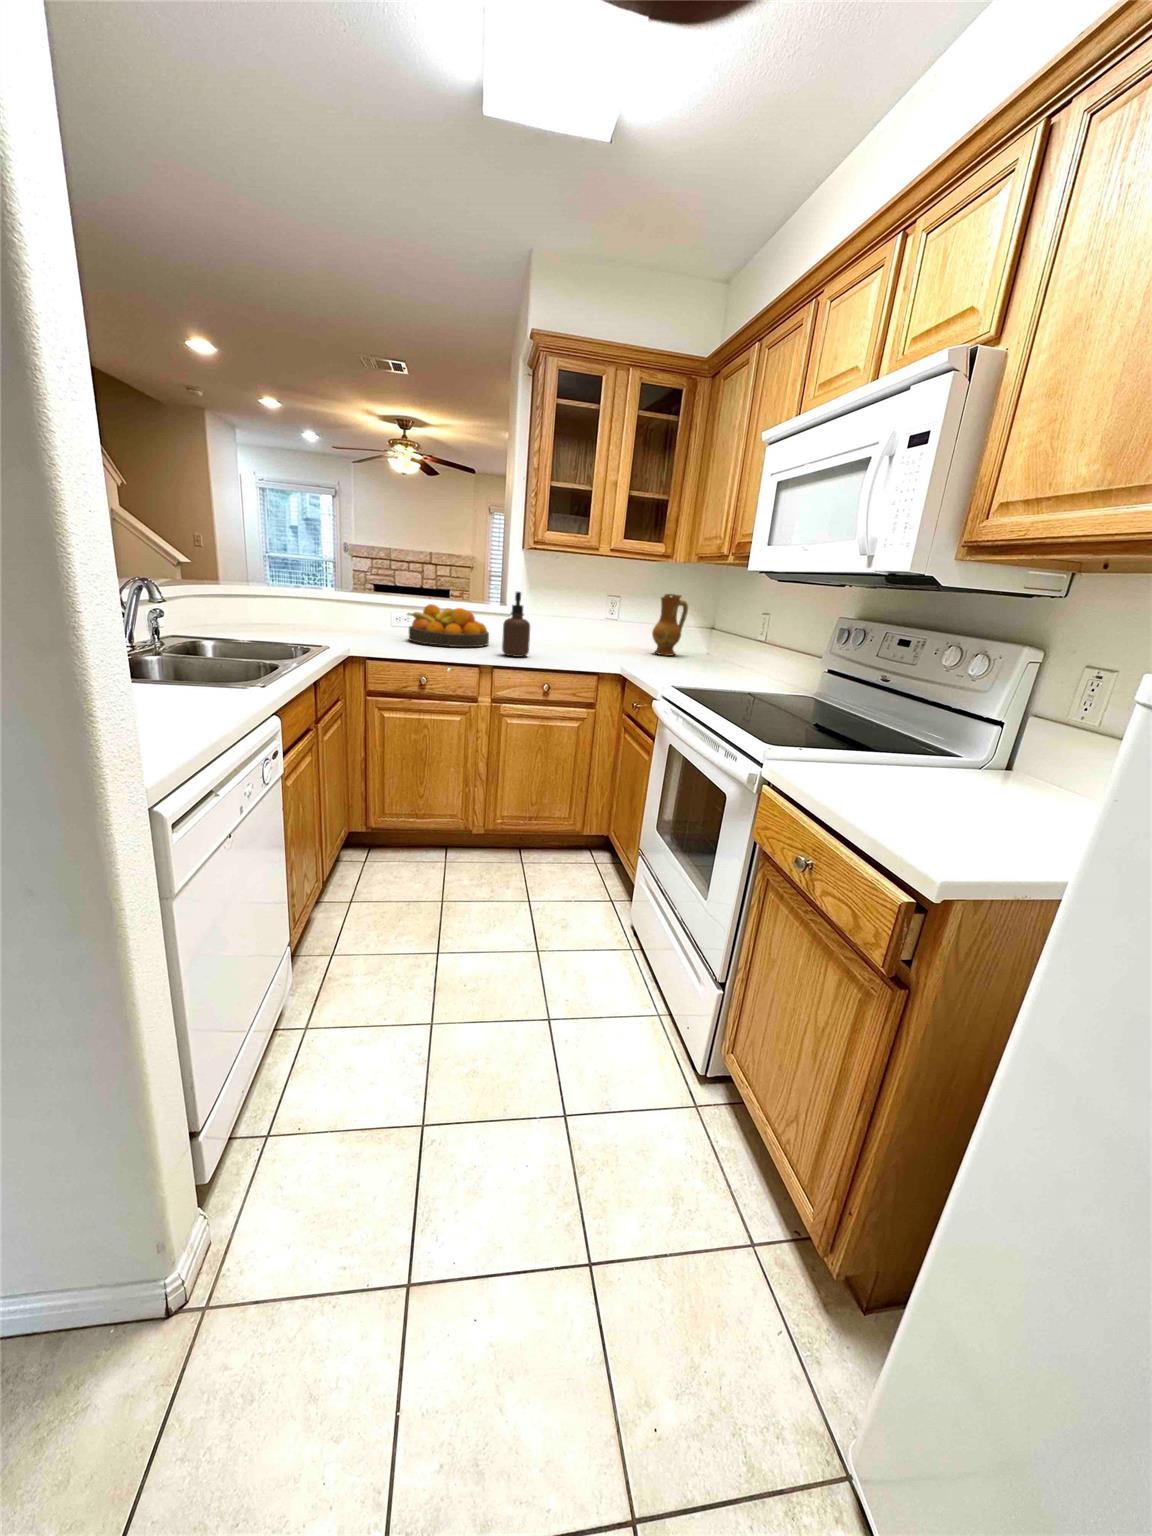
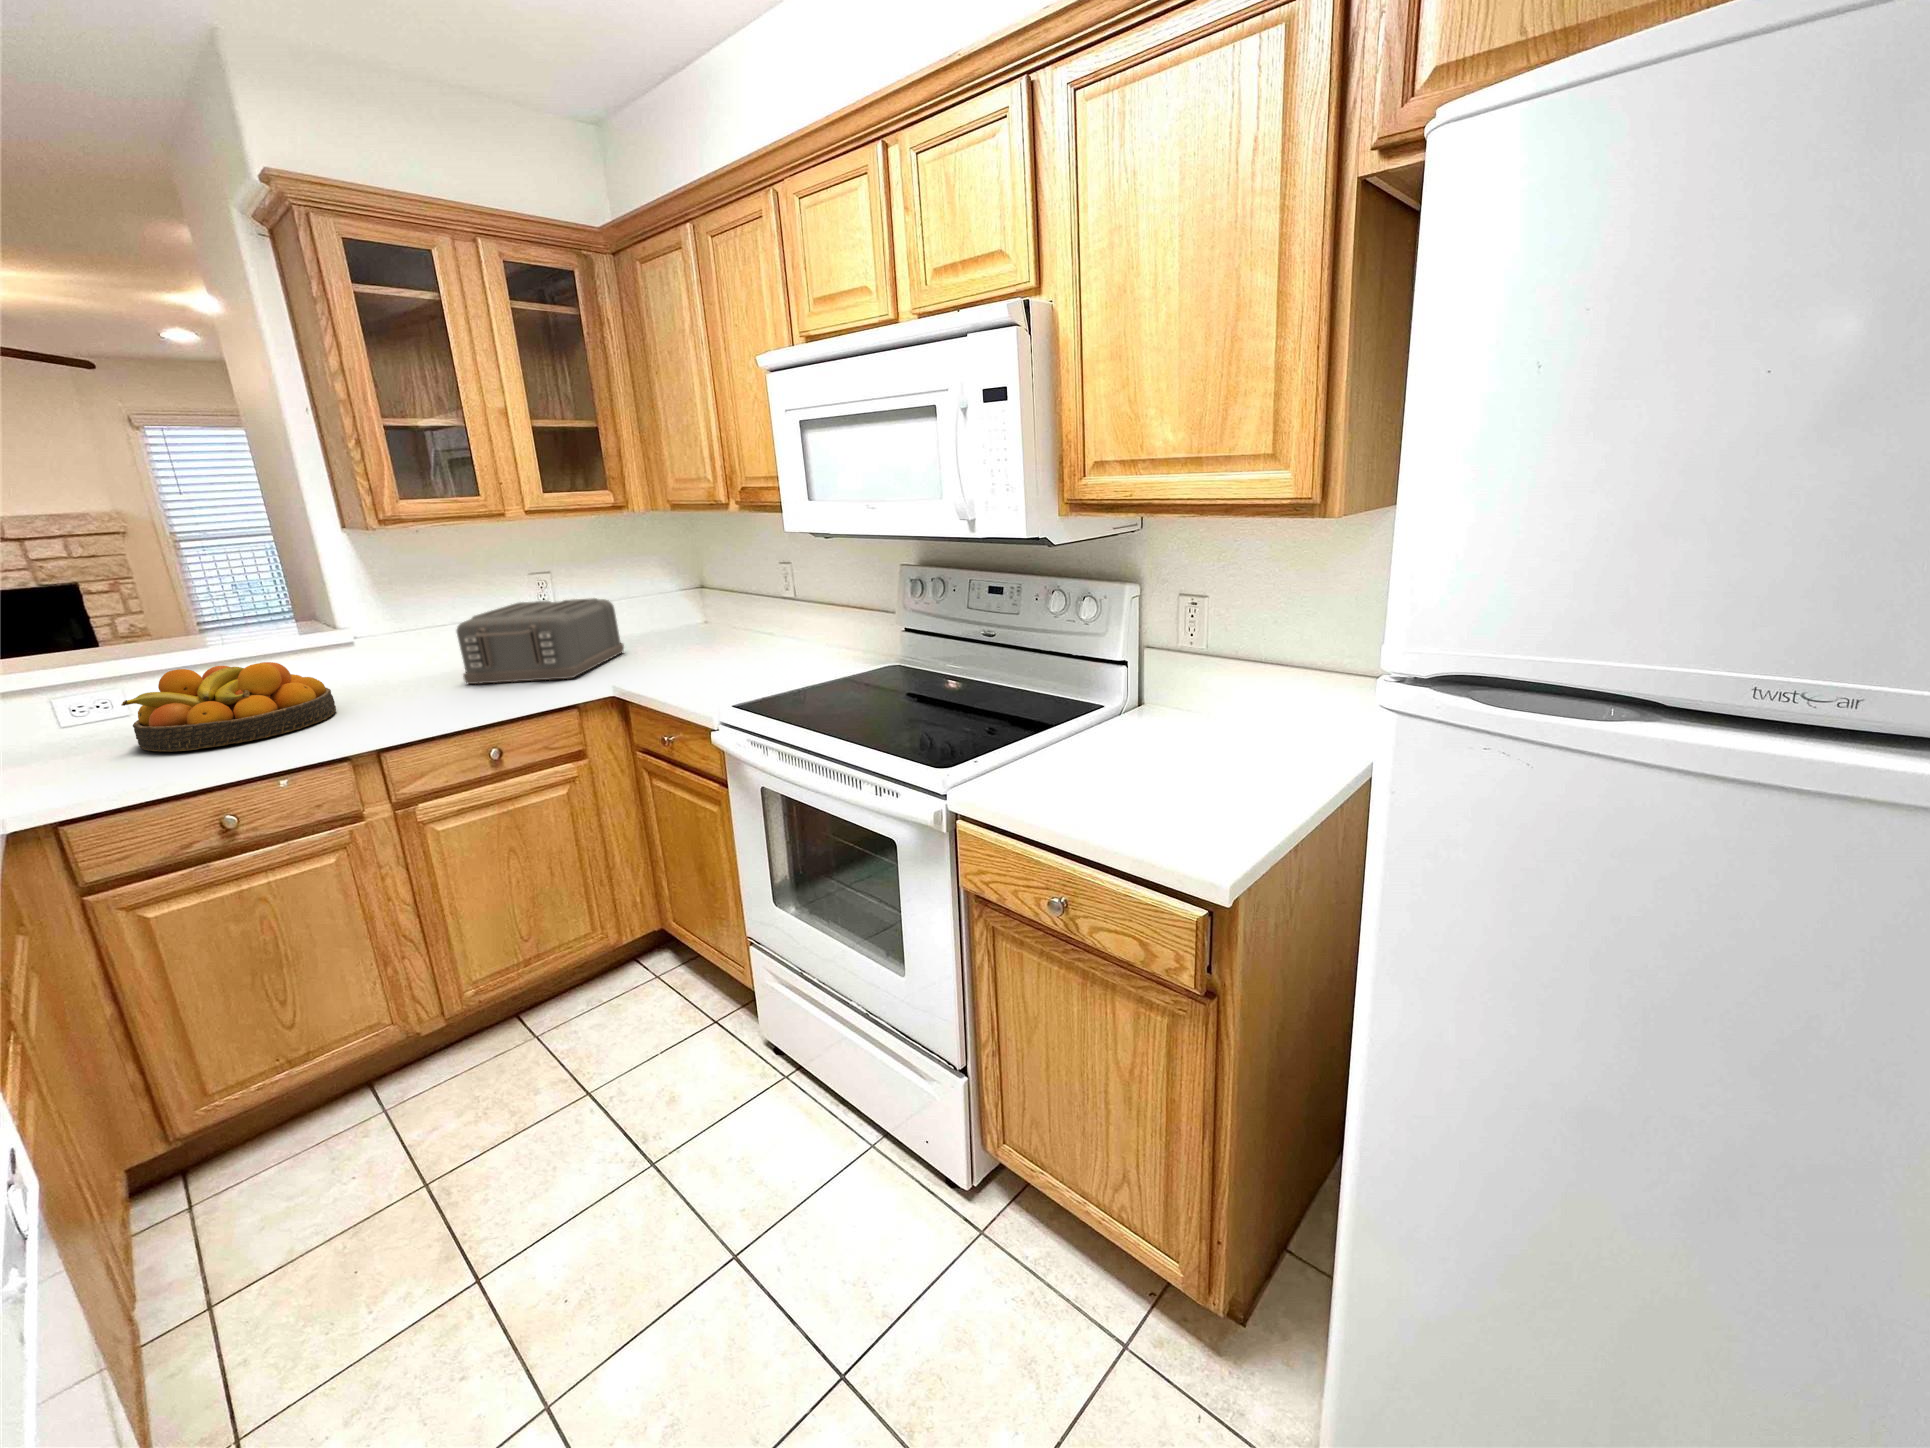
soap dispenser: present [502,592,530,657] -> none [375,615,441,724]
ceramic jug: present [652,594,688,656] -> none [622,554,670,644]
toaster: none [551,609,646,658] -> present [457,598,624,684]

